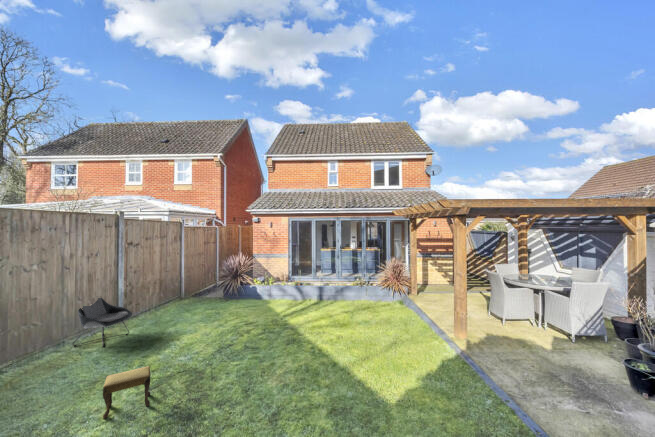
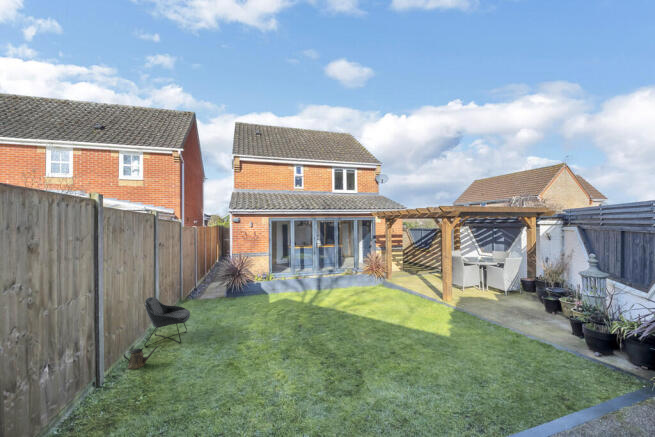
watering can: none [23,348,54,370] -> present [124,345,159,369]
footstool: present [103,366,150,419] -> none [271,338,306,378]

